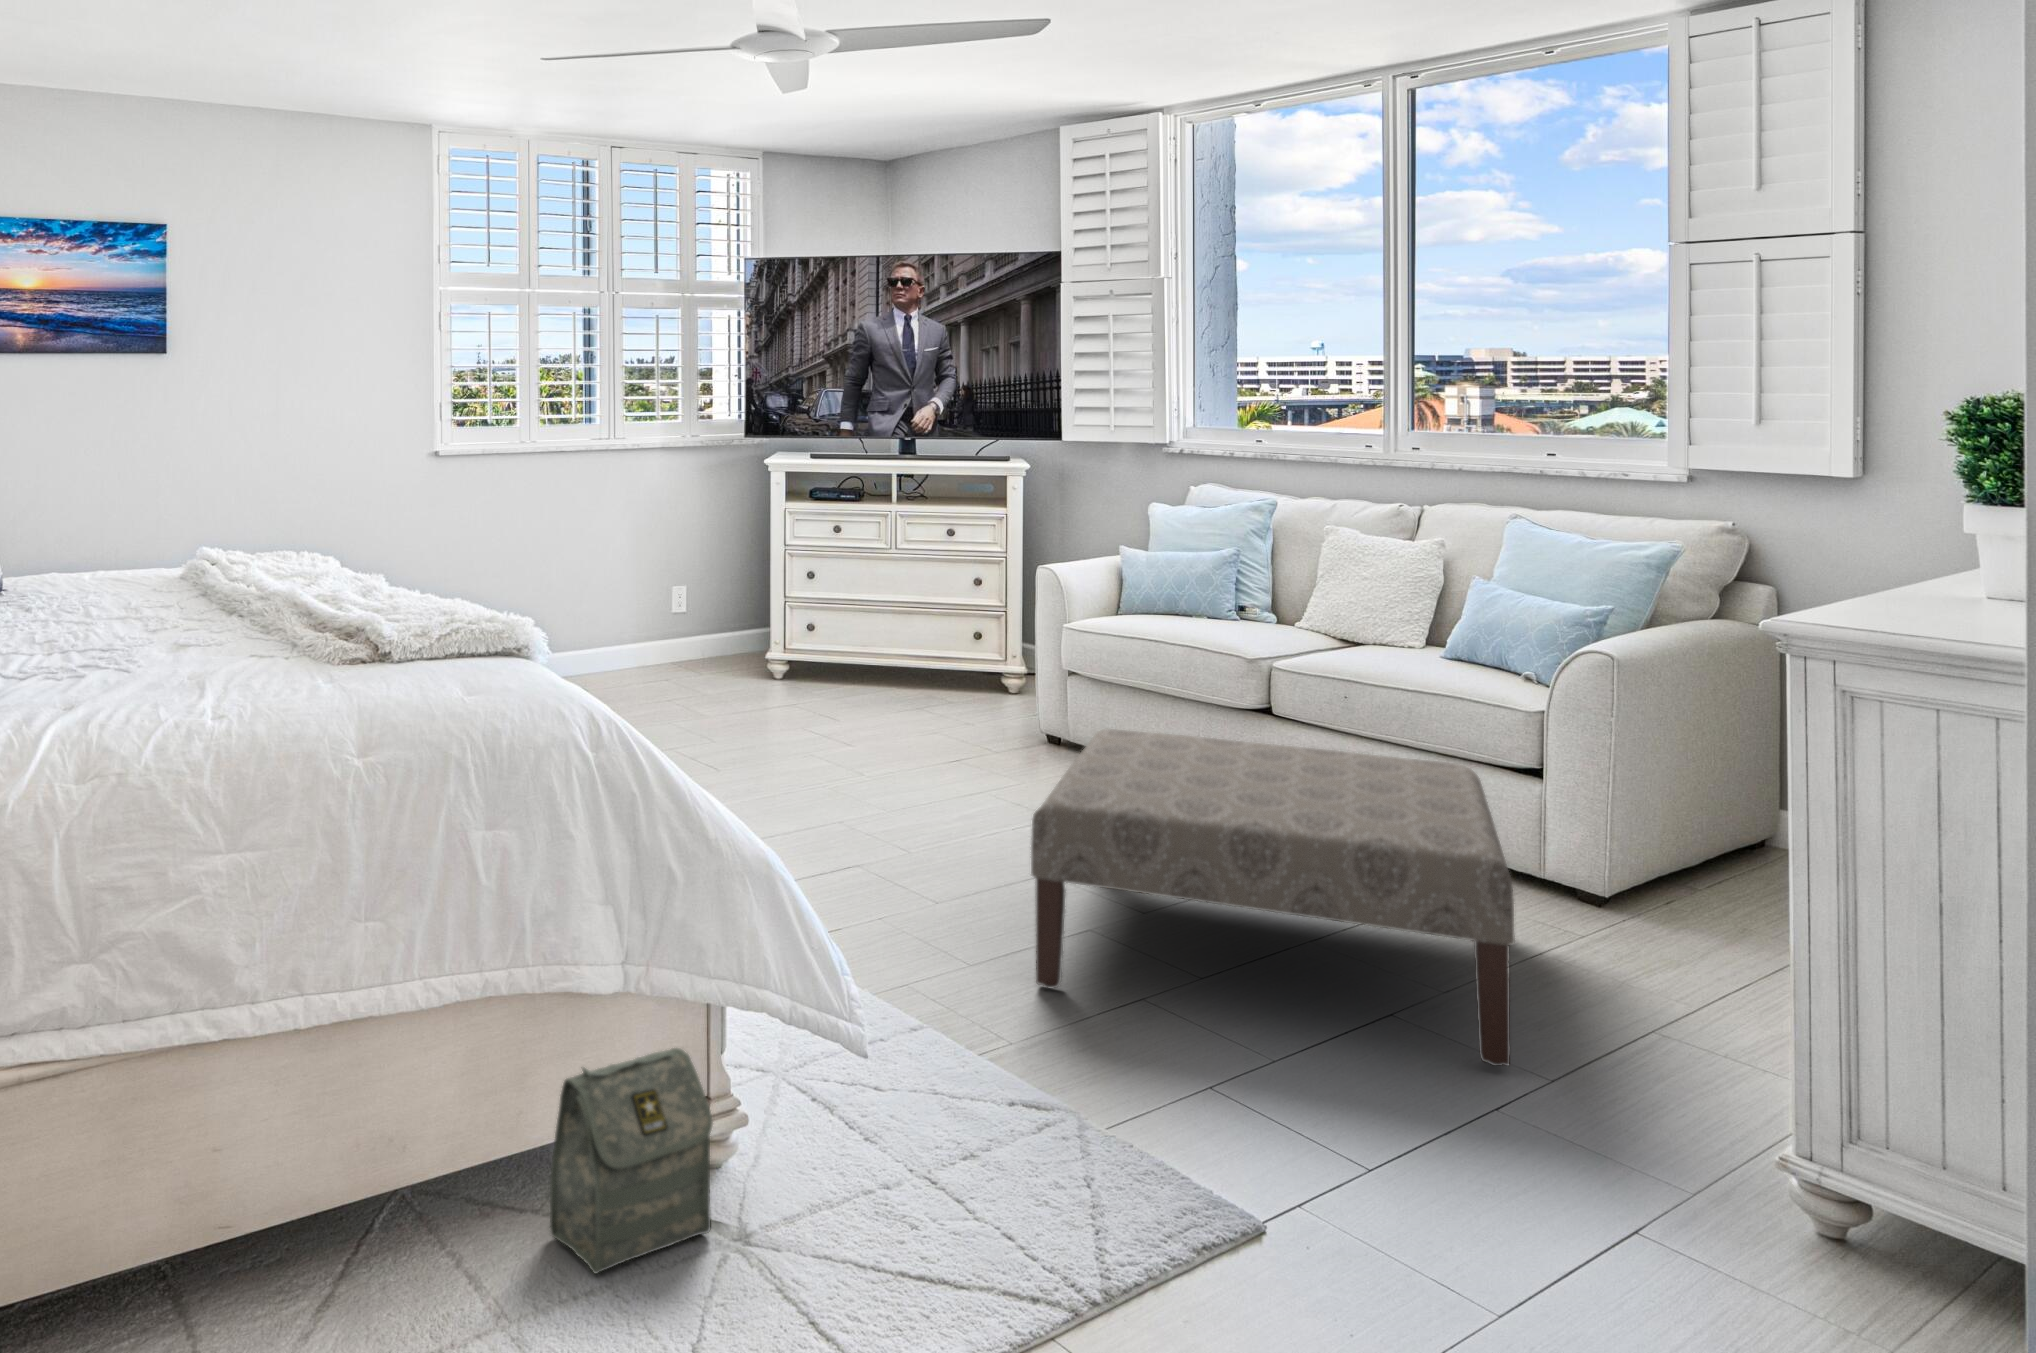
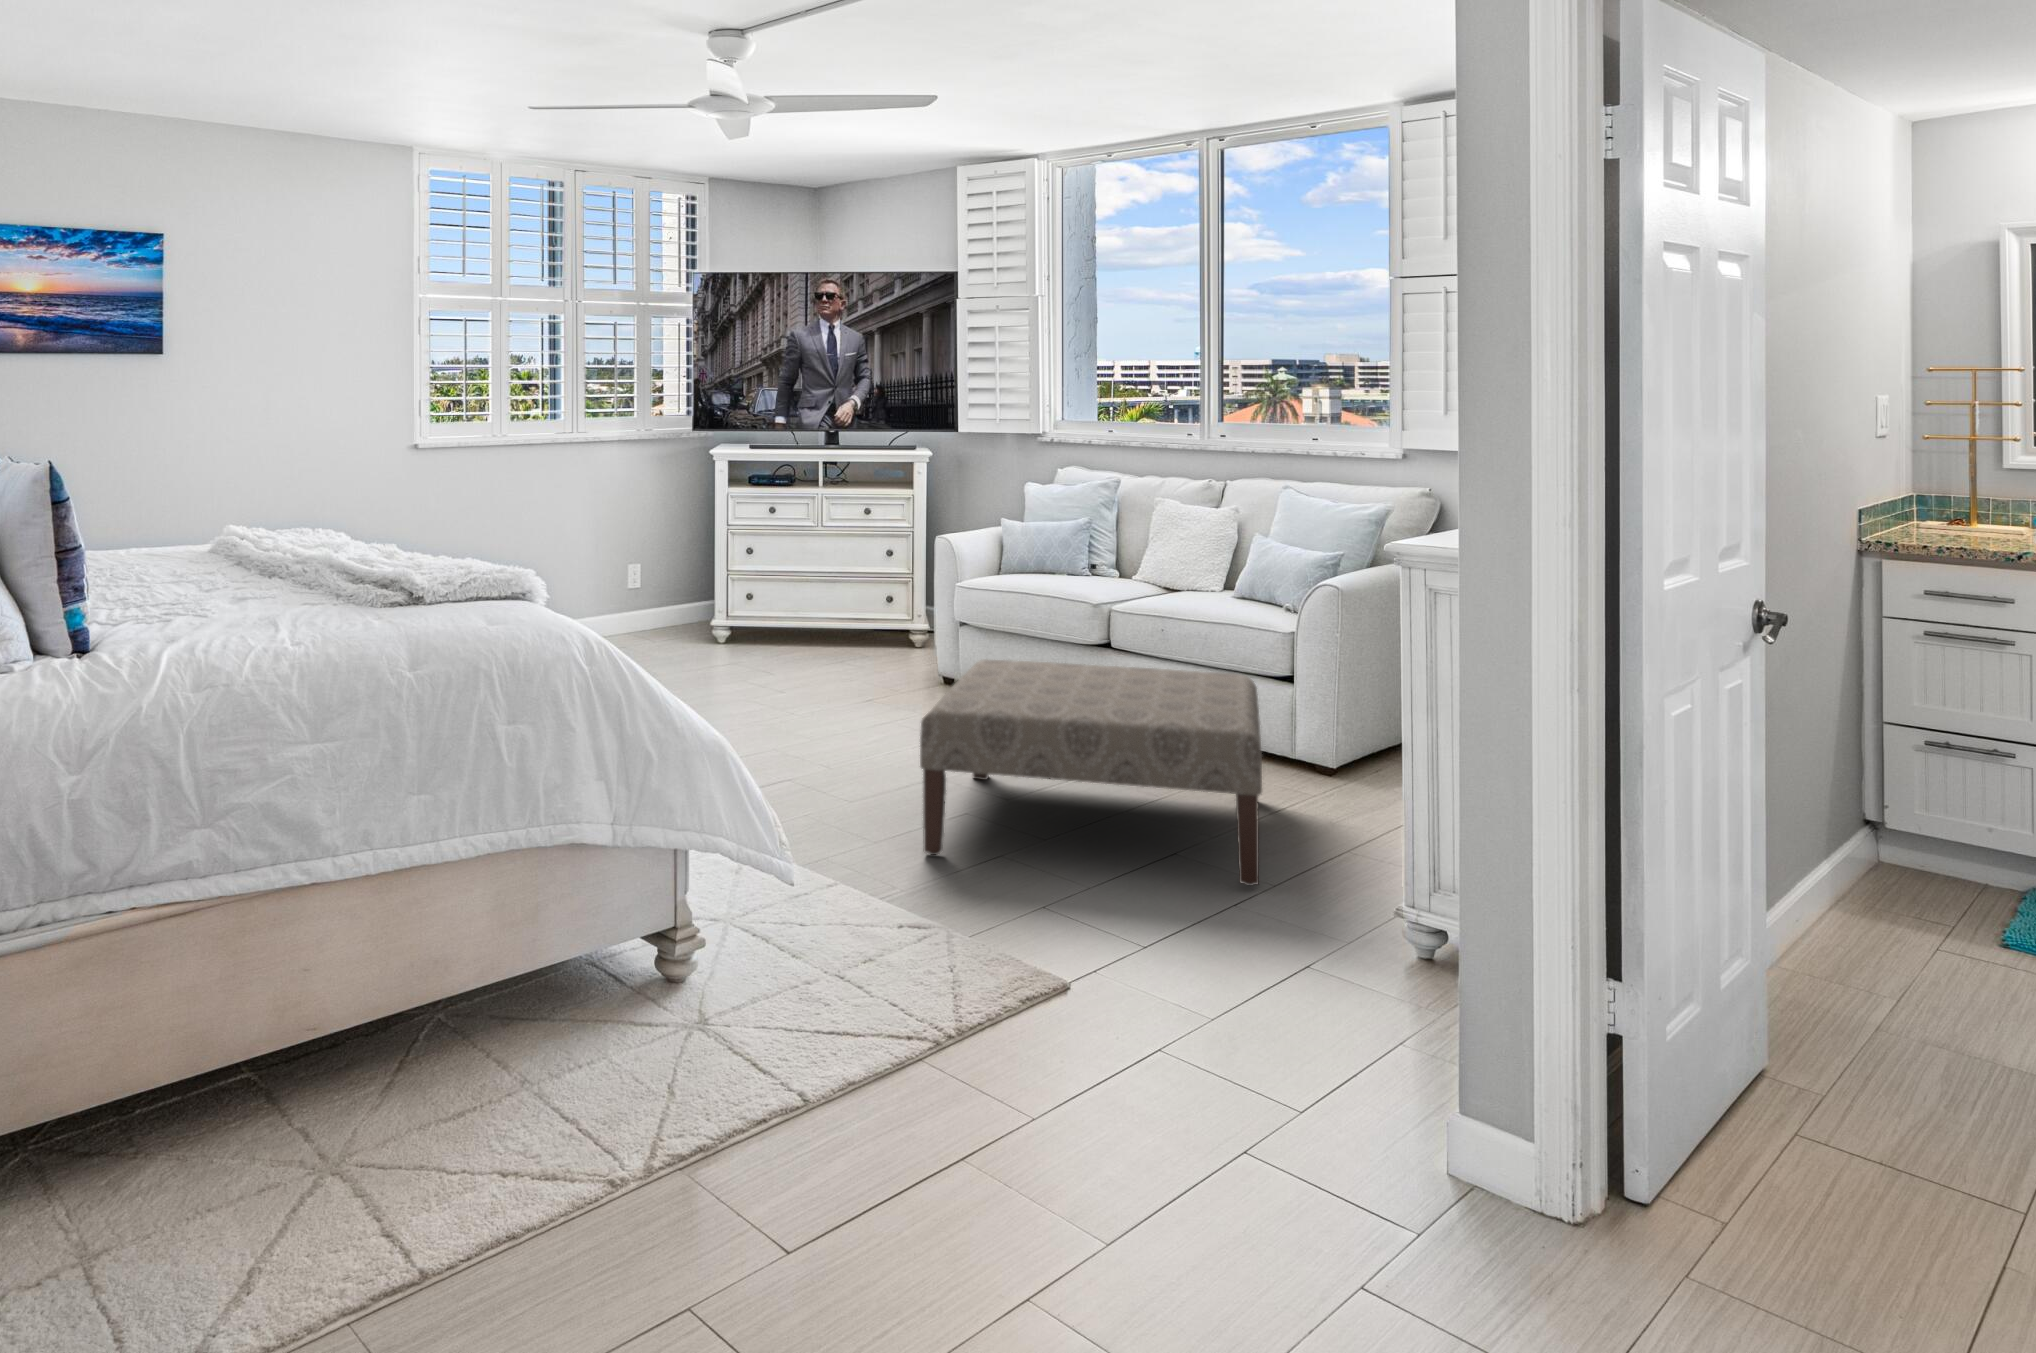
bag: present [550,1048,713,1274] -> none [555,888,679,1053]

